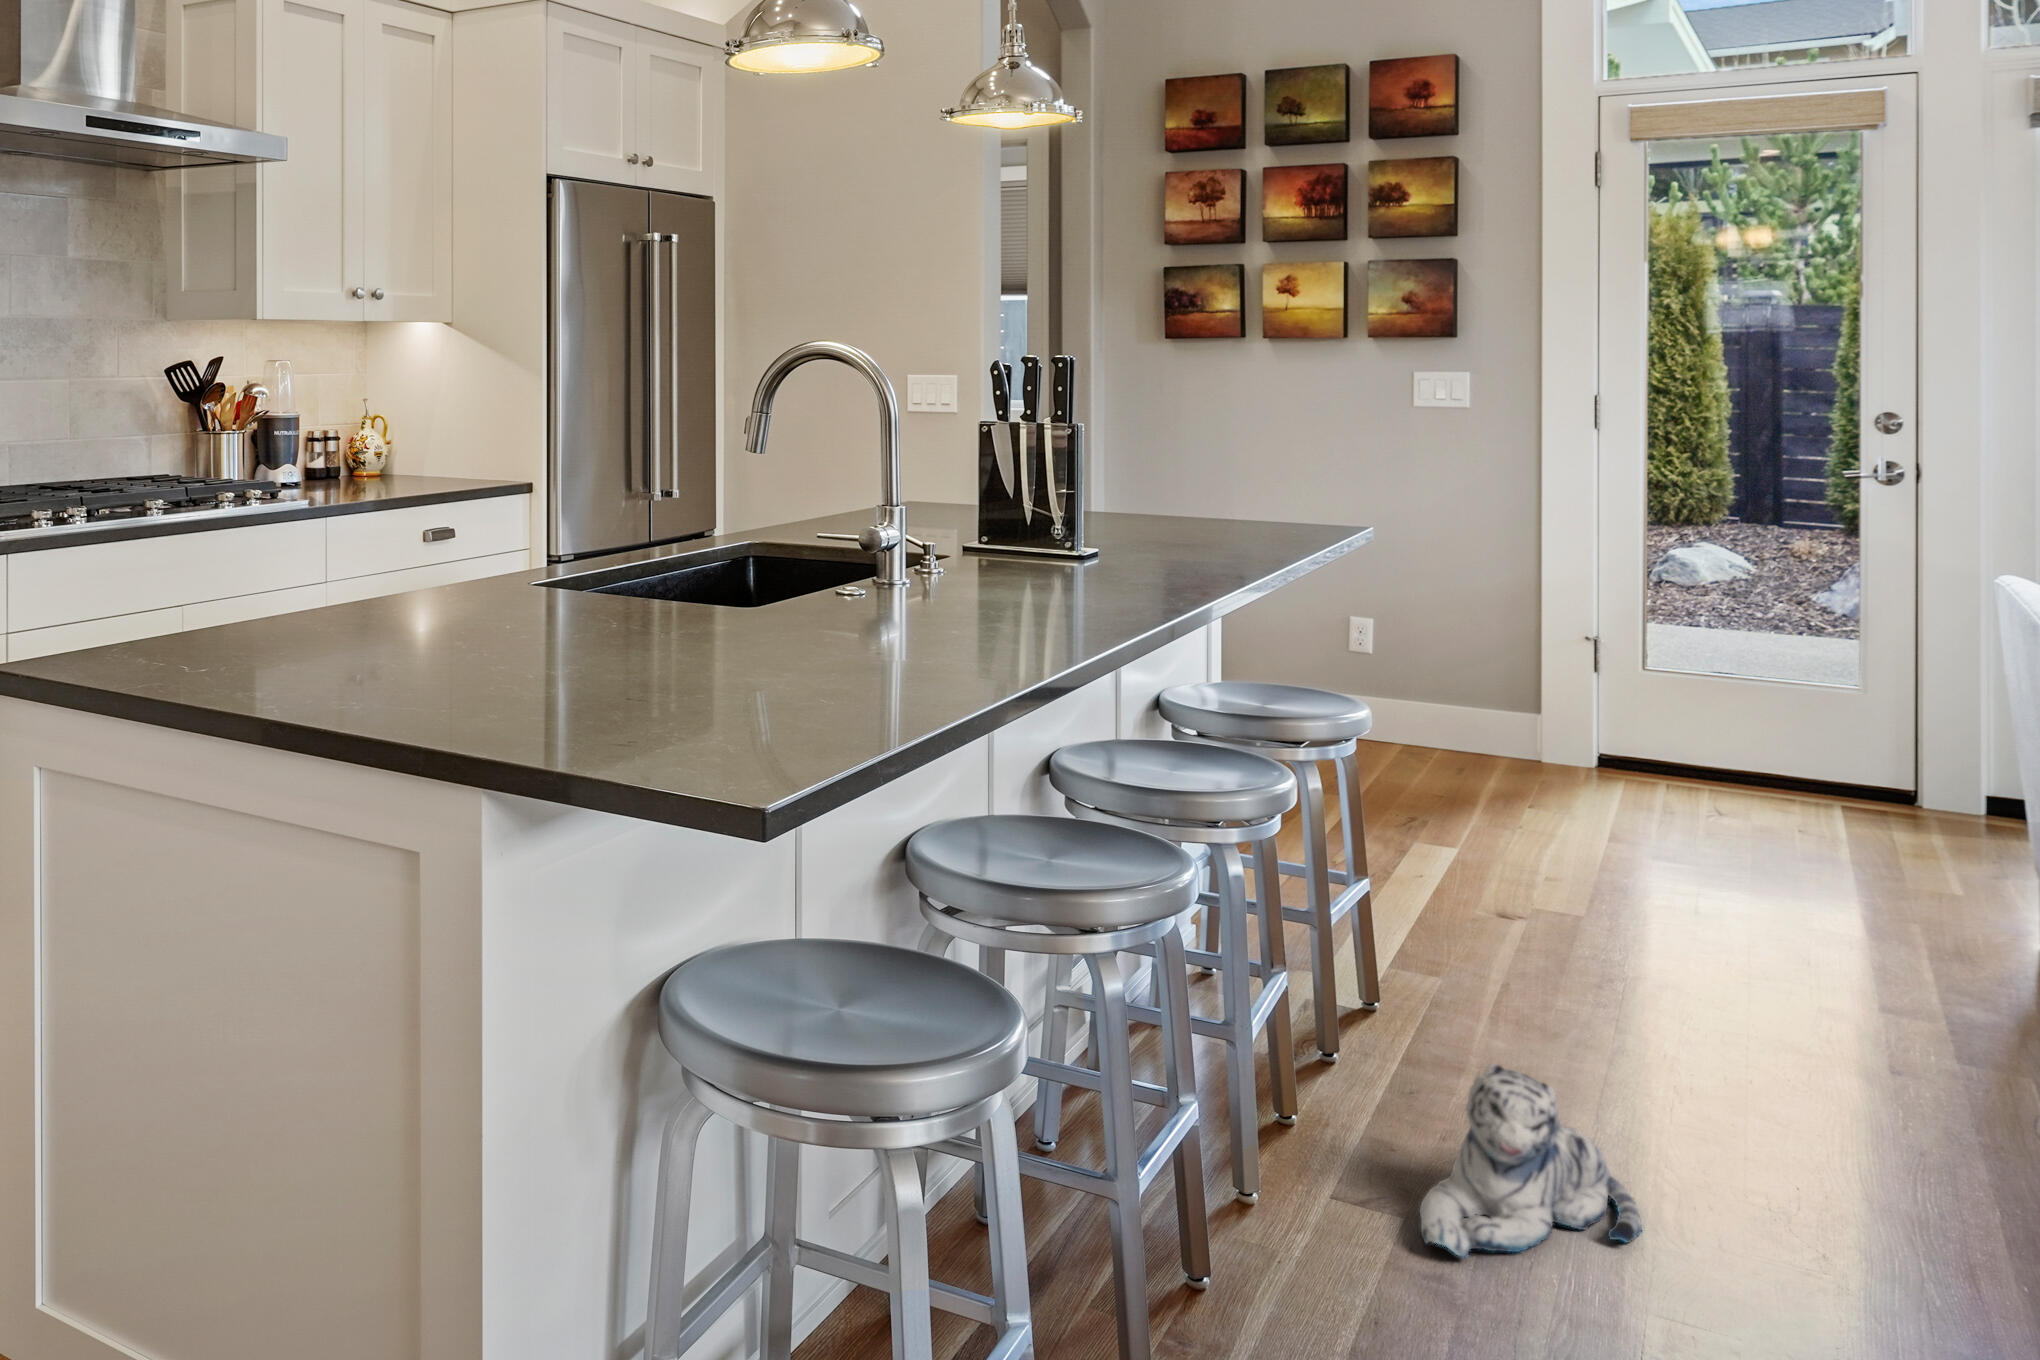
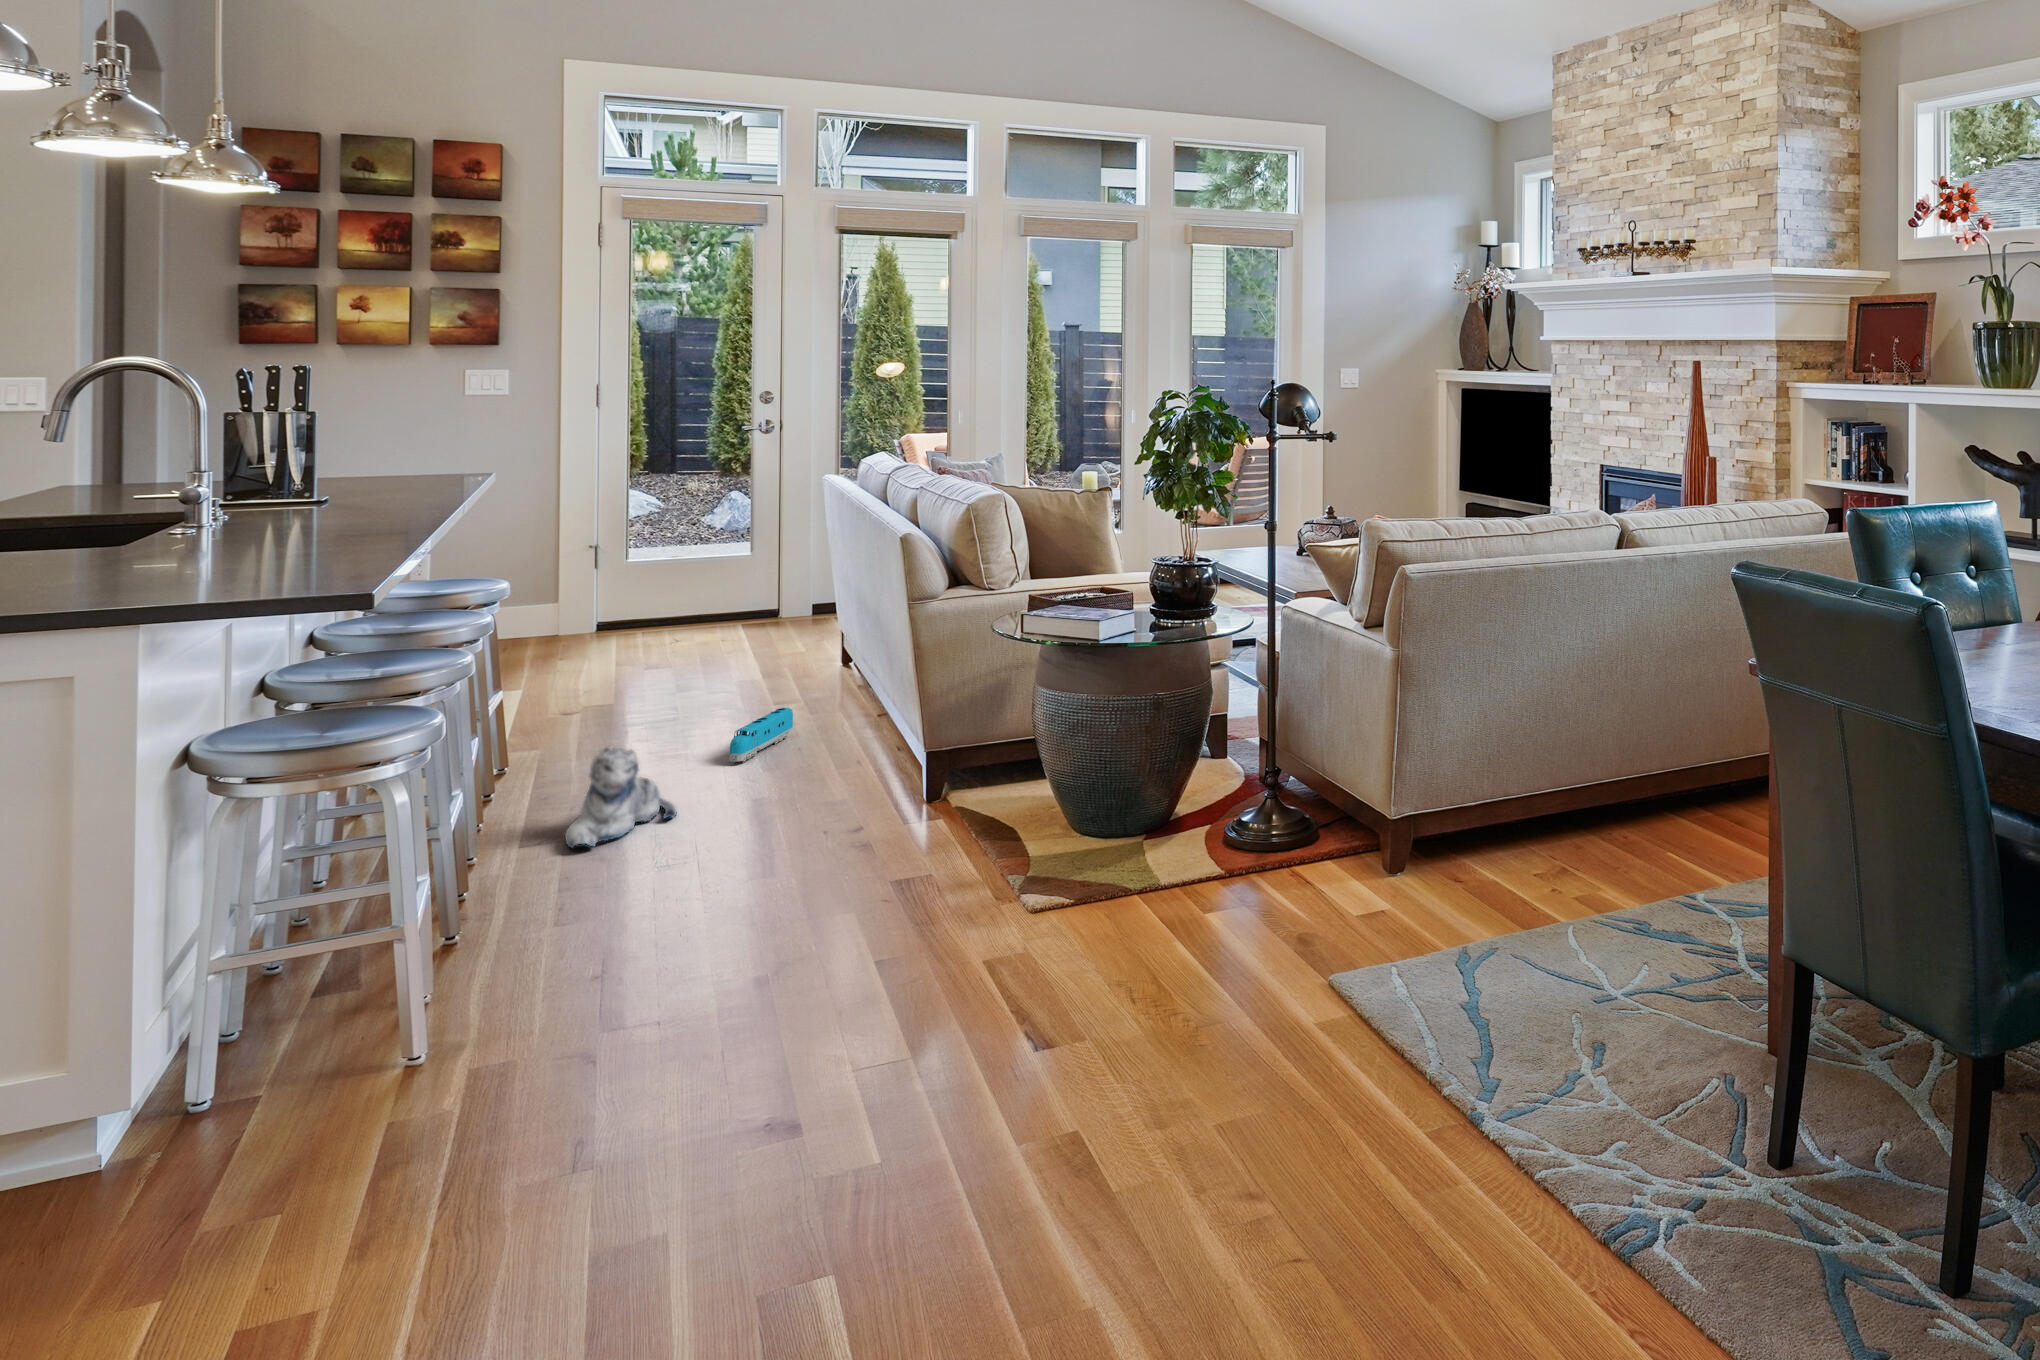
toy train: none [1771,1037,1921,1139] -> present [729,708,793,762]

